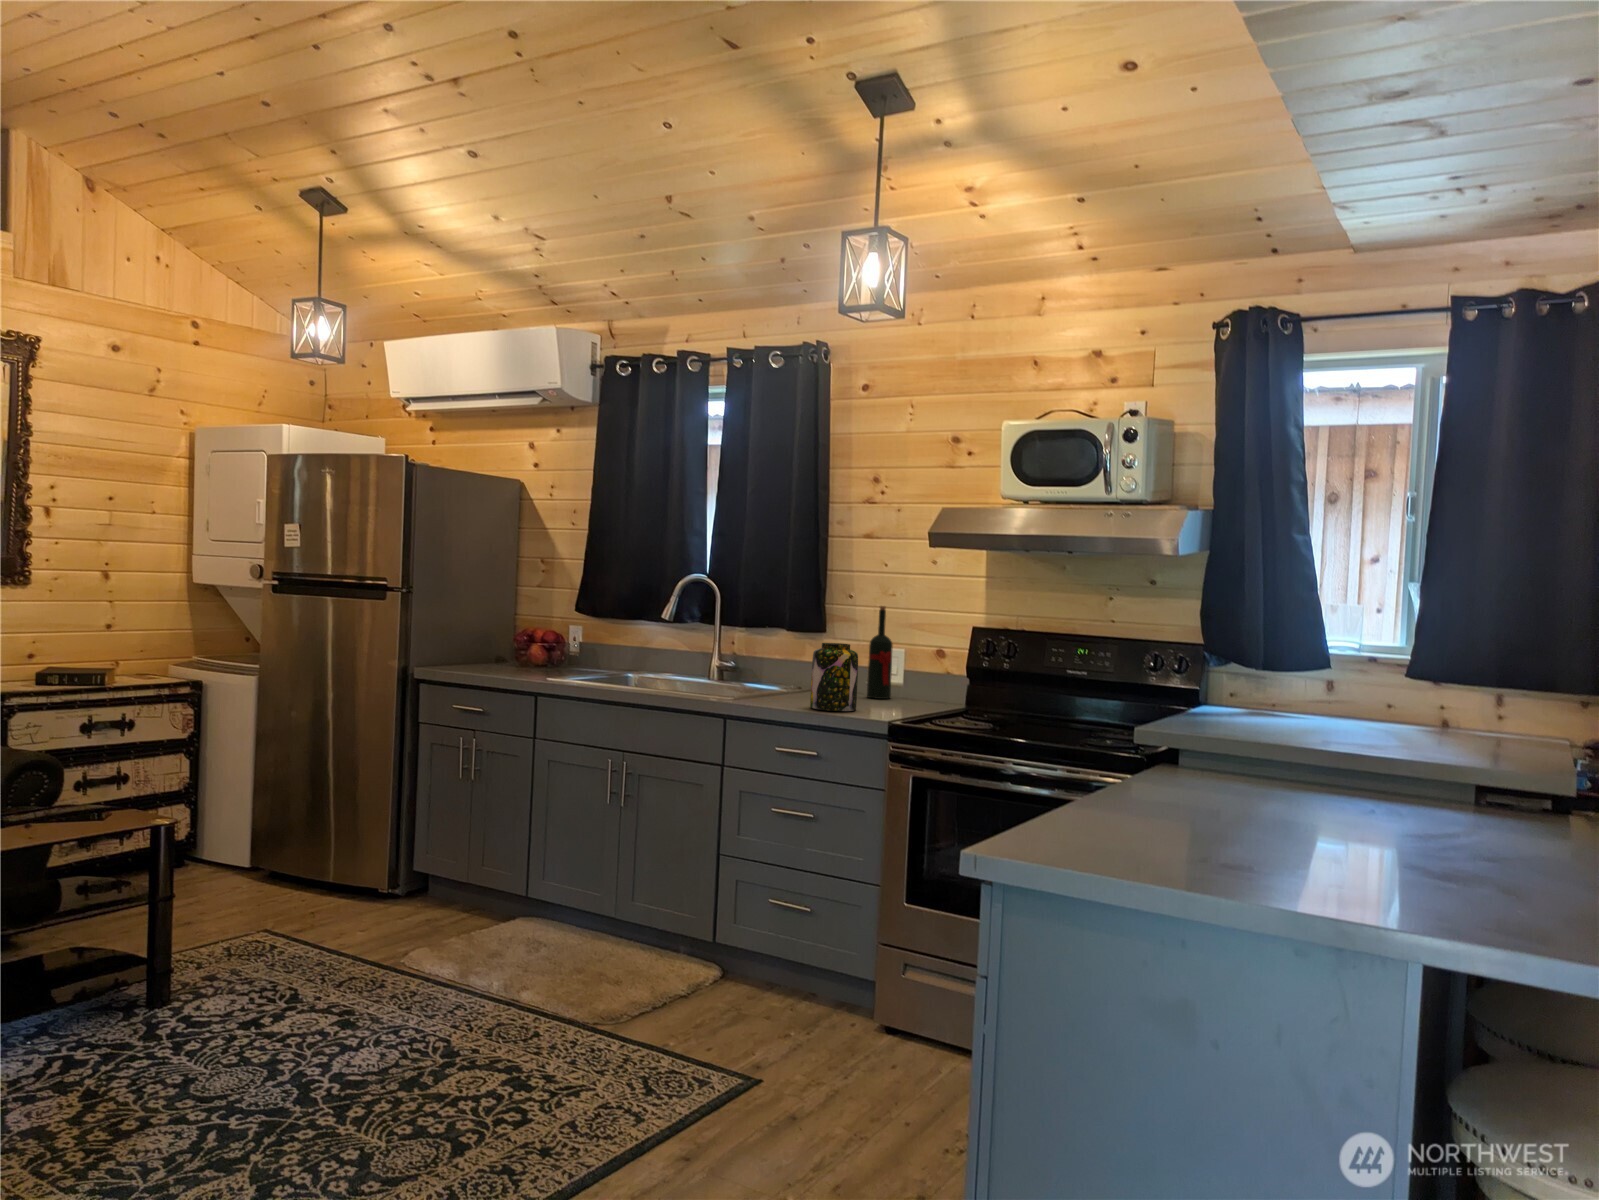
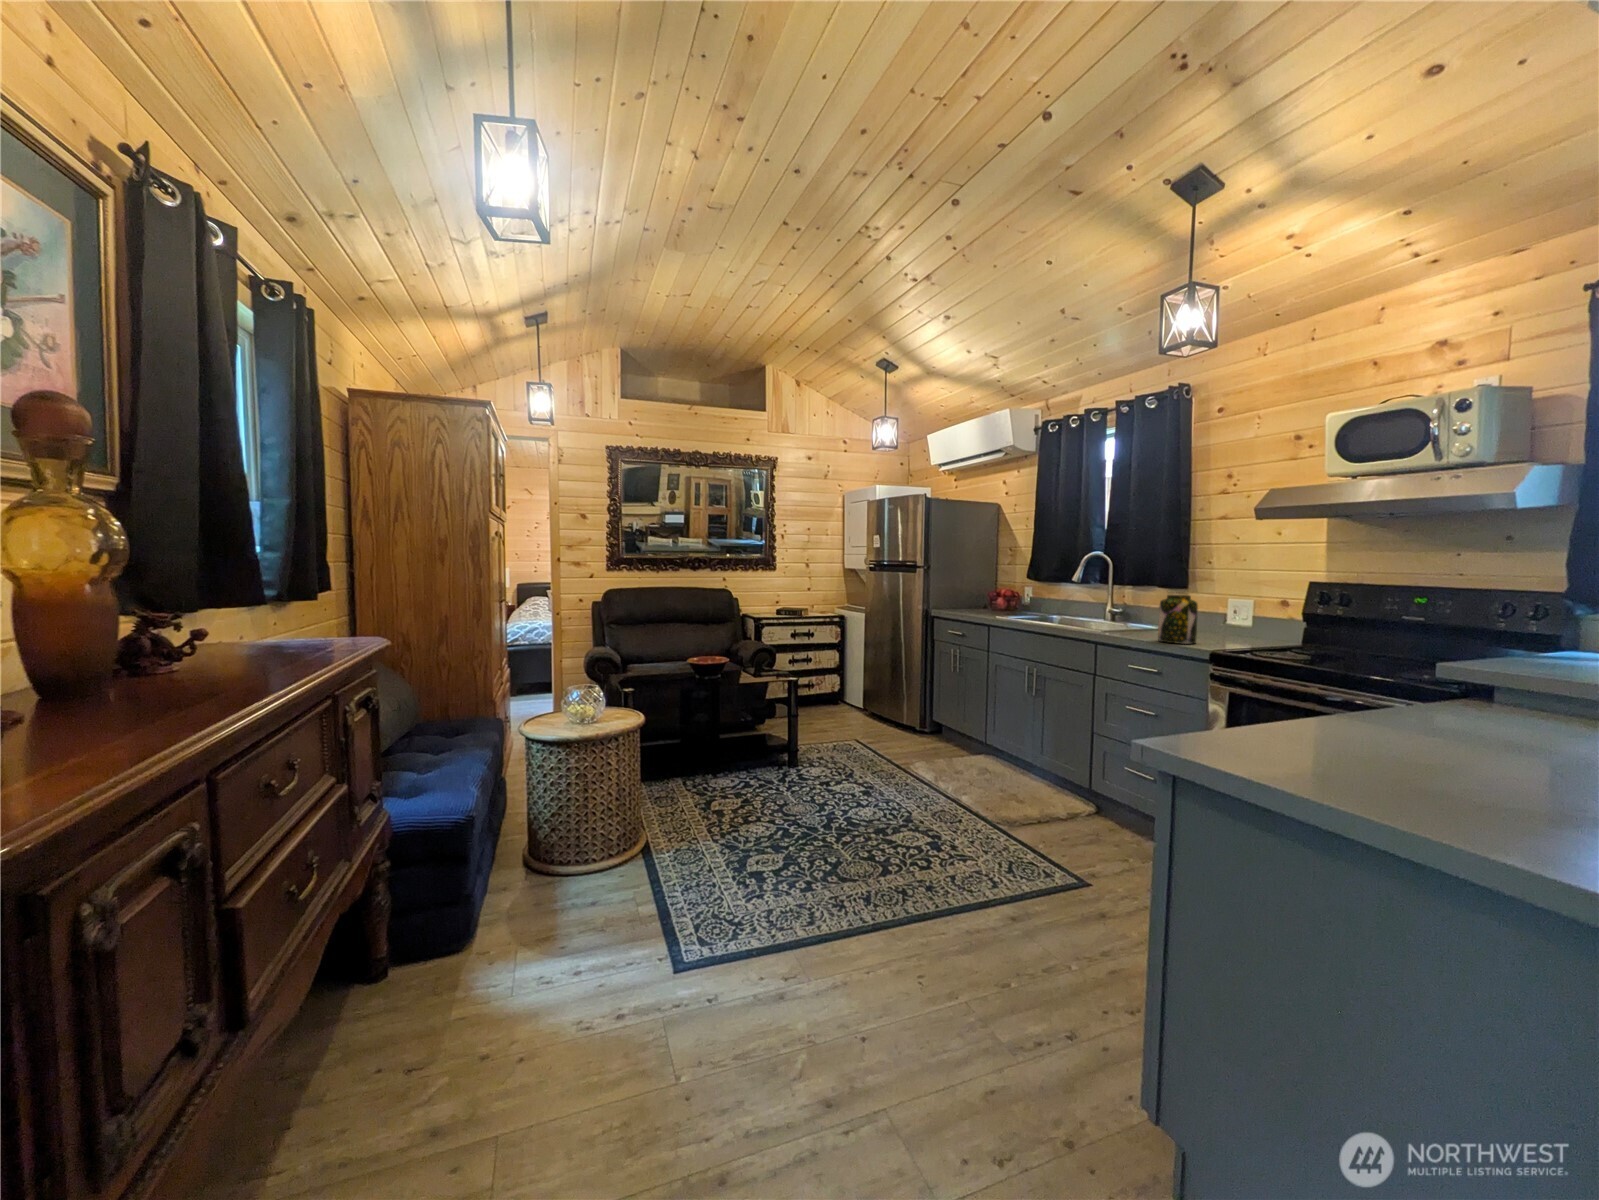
wine bottle: present [867,606,893,699] -> none [1221,568,1244,637]

